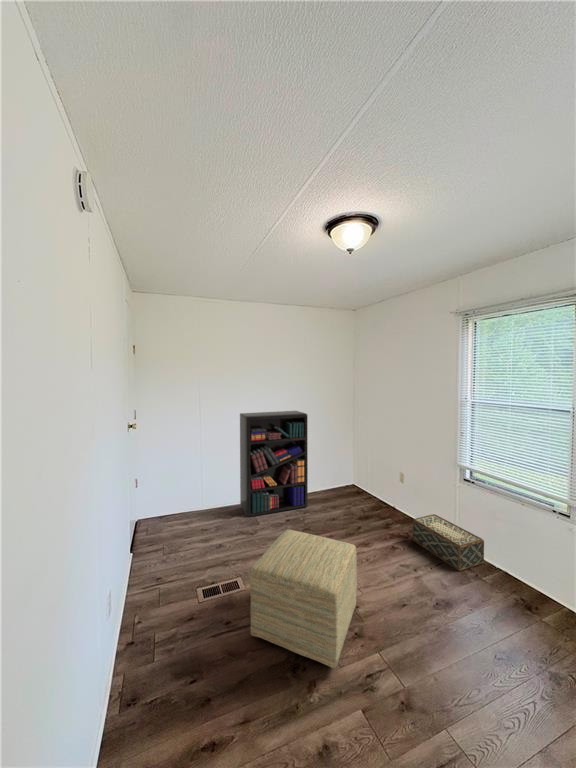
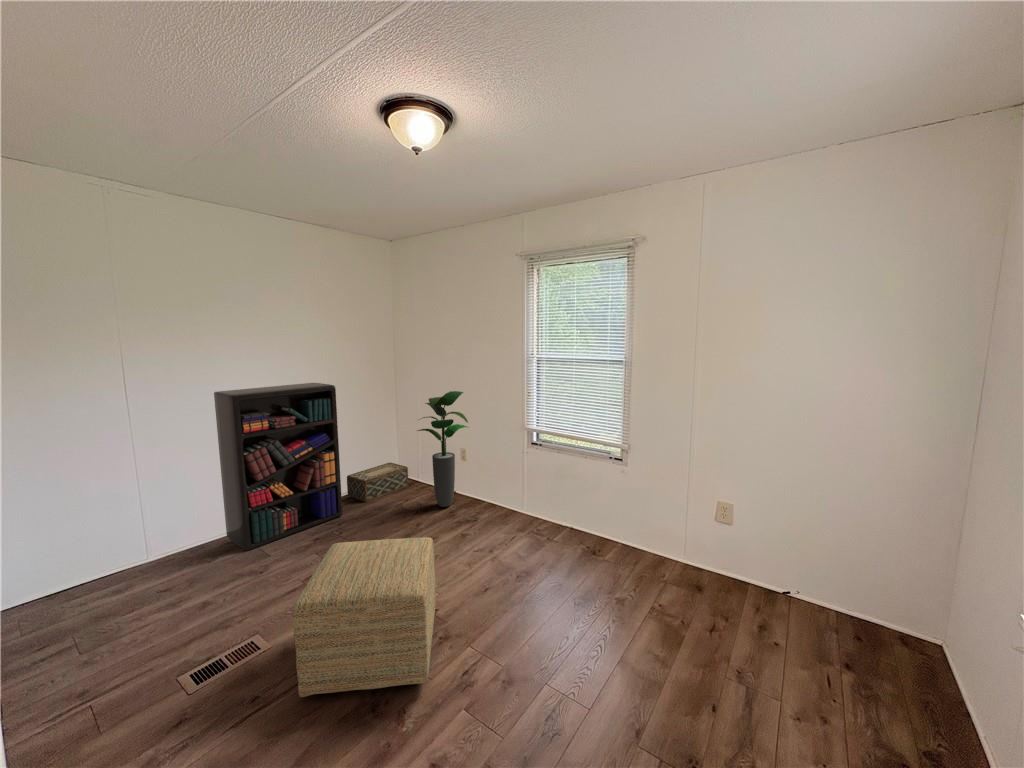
potted plant: none [363,425,407,519] -> present [417,391,469,507]
woven basket: present [412,514,484,571] -> present [347,463,408,502]

